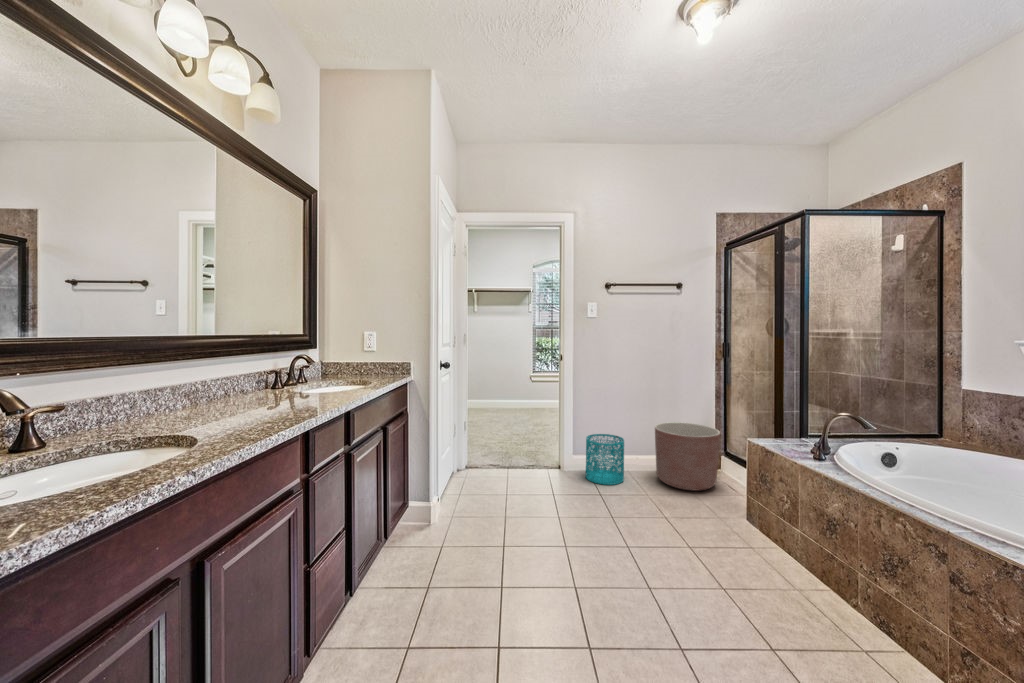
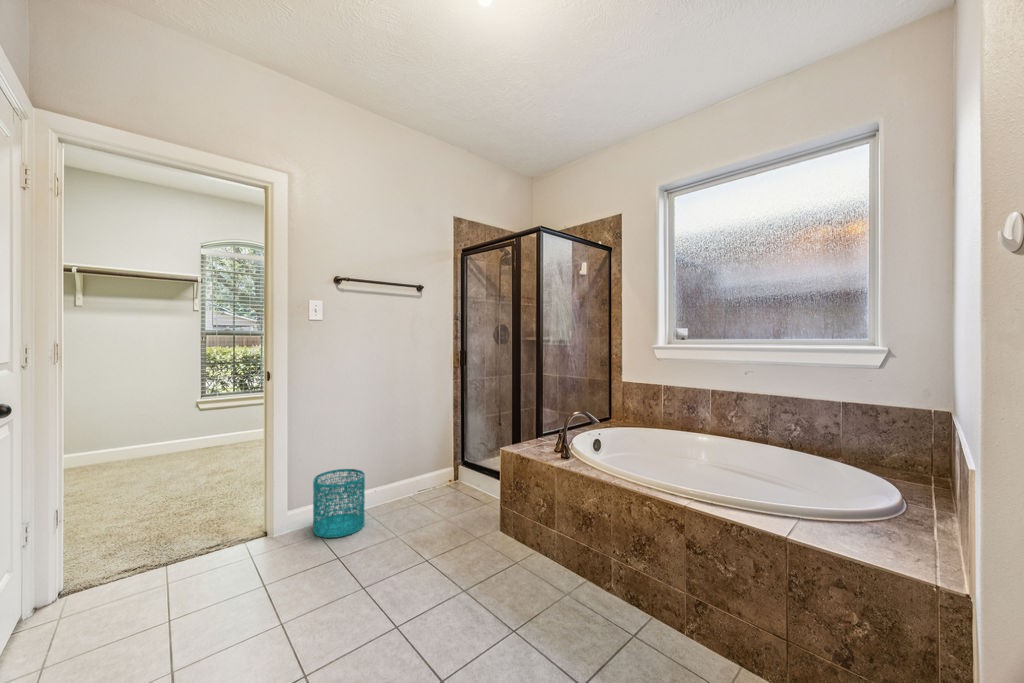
planter: present [655,422,720,491] -> none [398,438,465,514]

